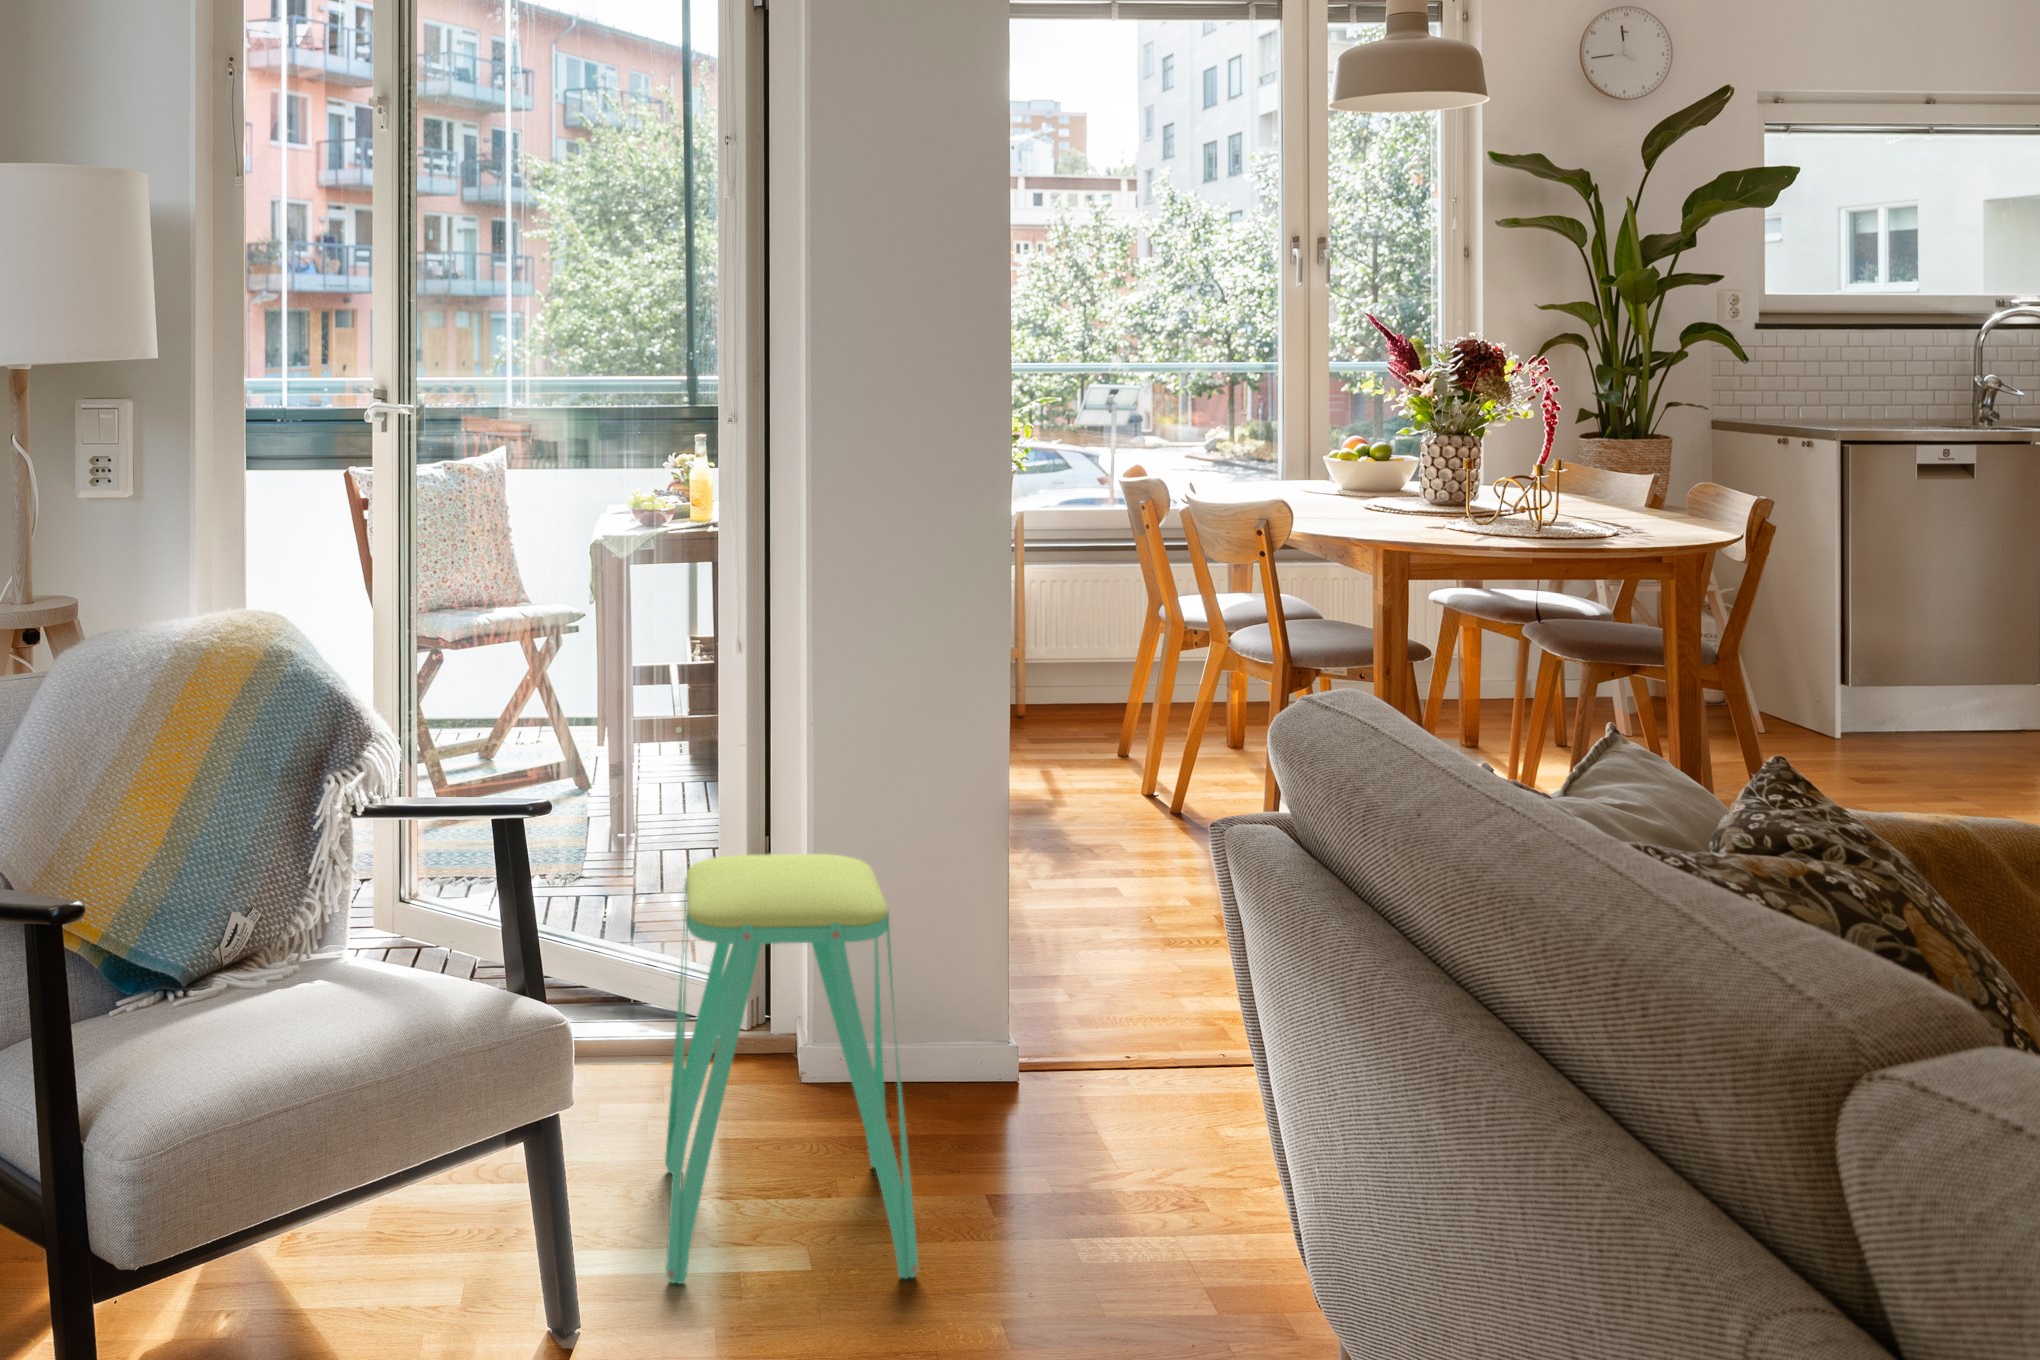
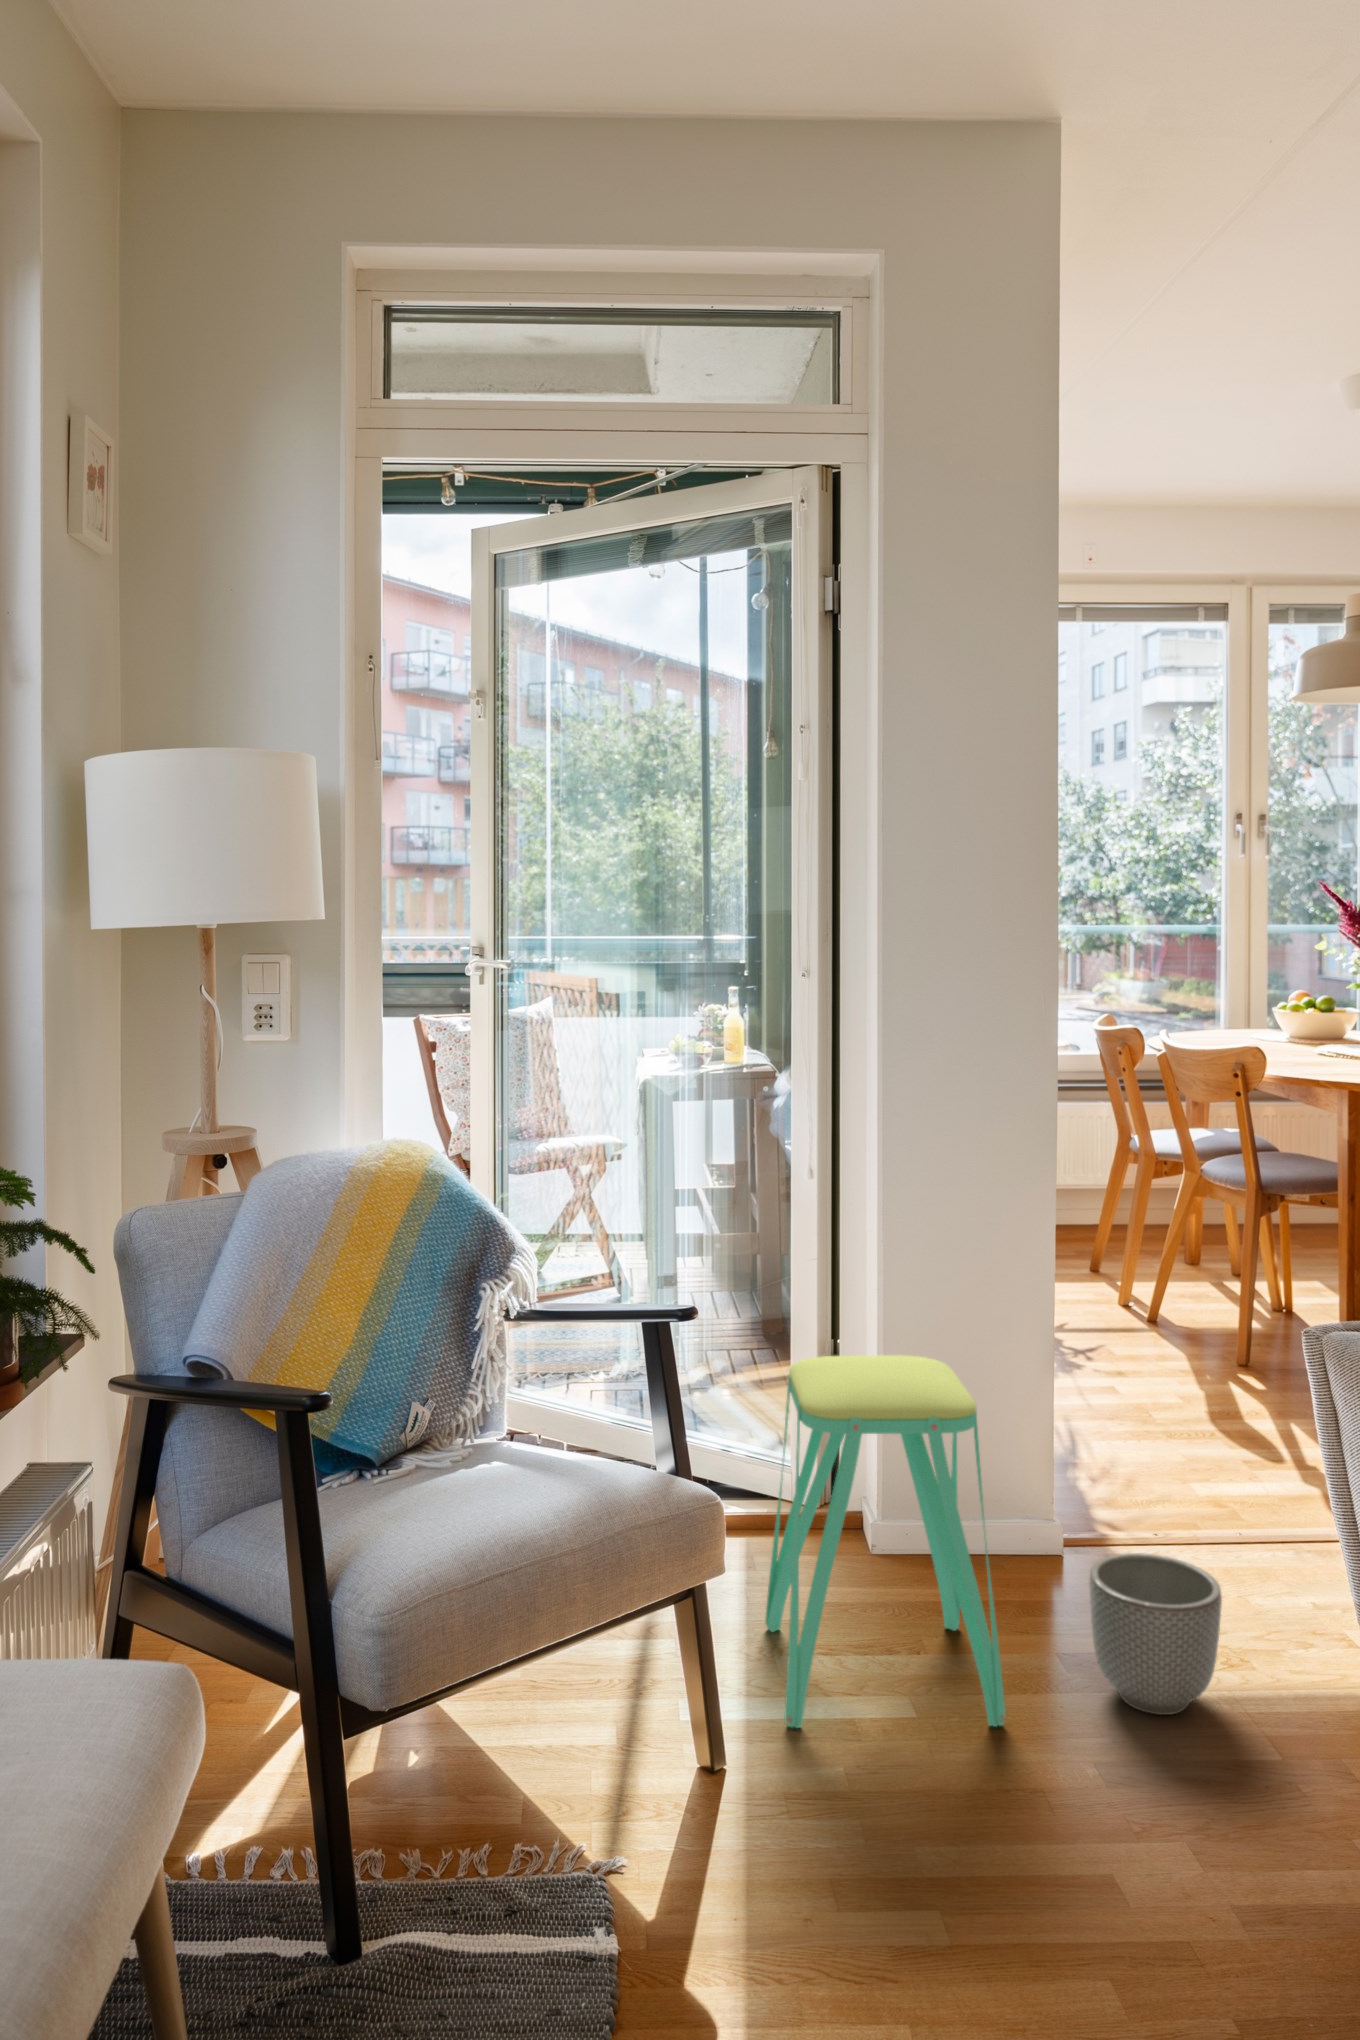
planter: none [1021,1078,1165,1262] -> present [1089,1553,1222,1715]

